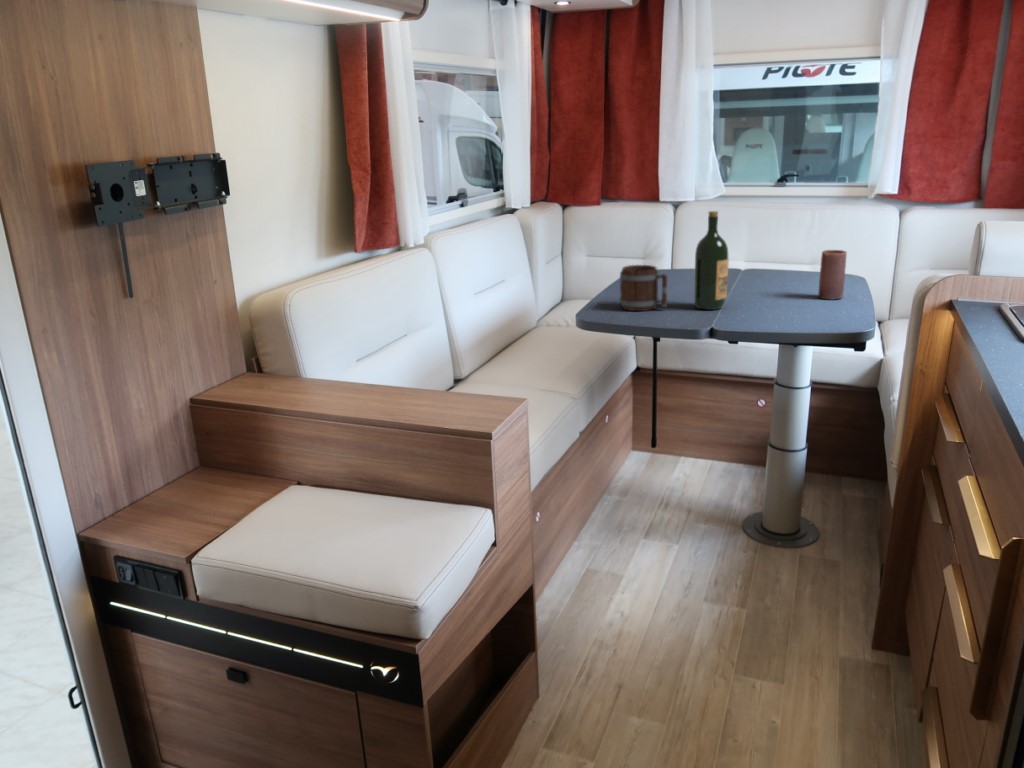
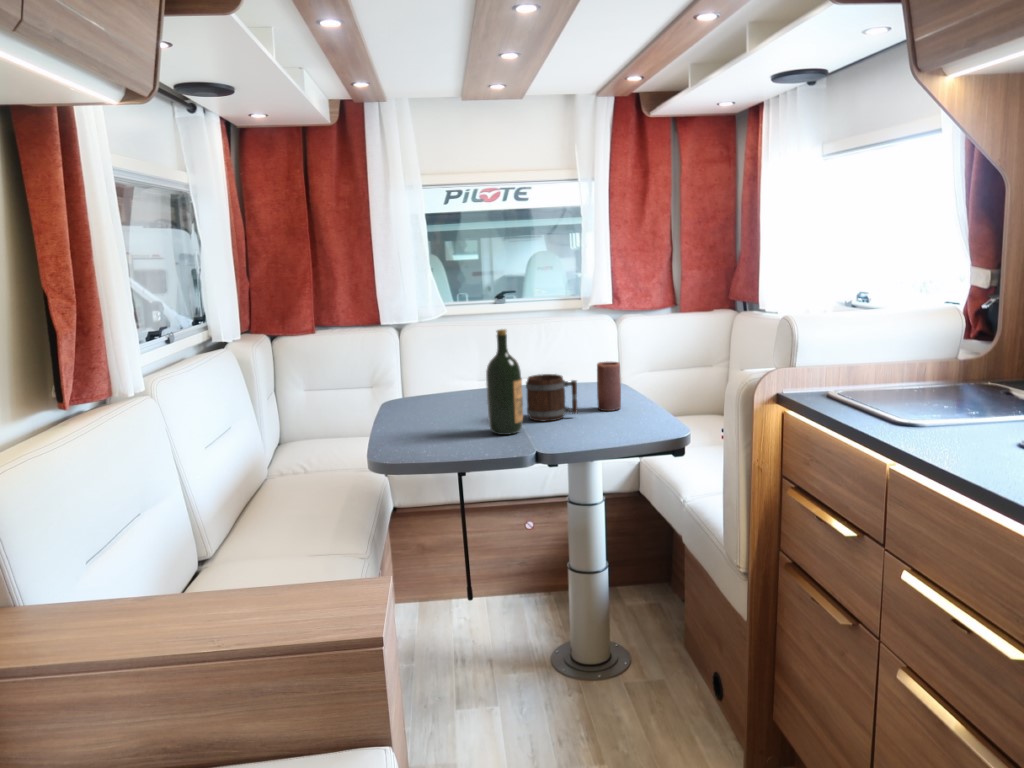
mug: present [620,265,667,311] -> present [526,374,578,421]

